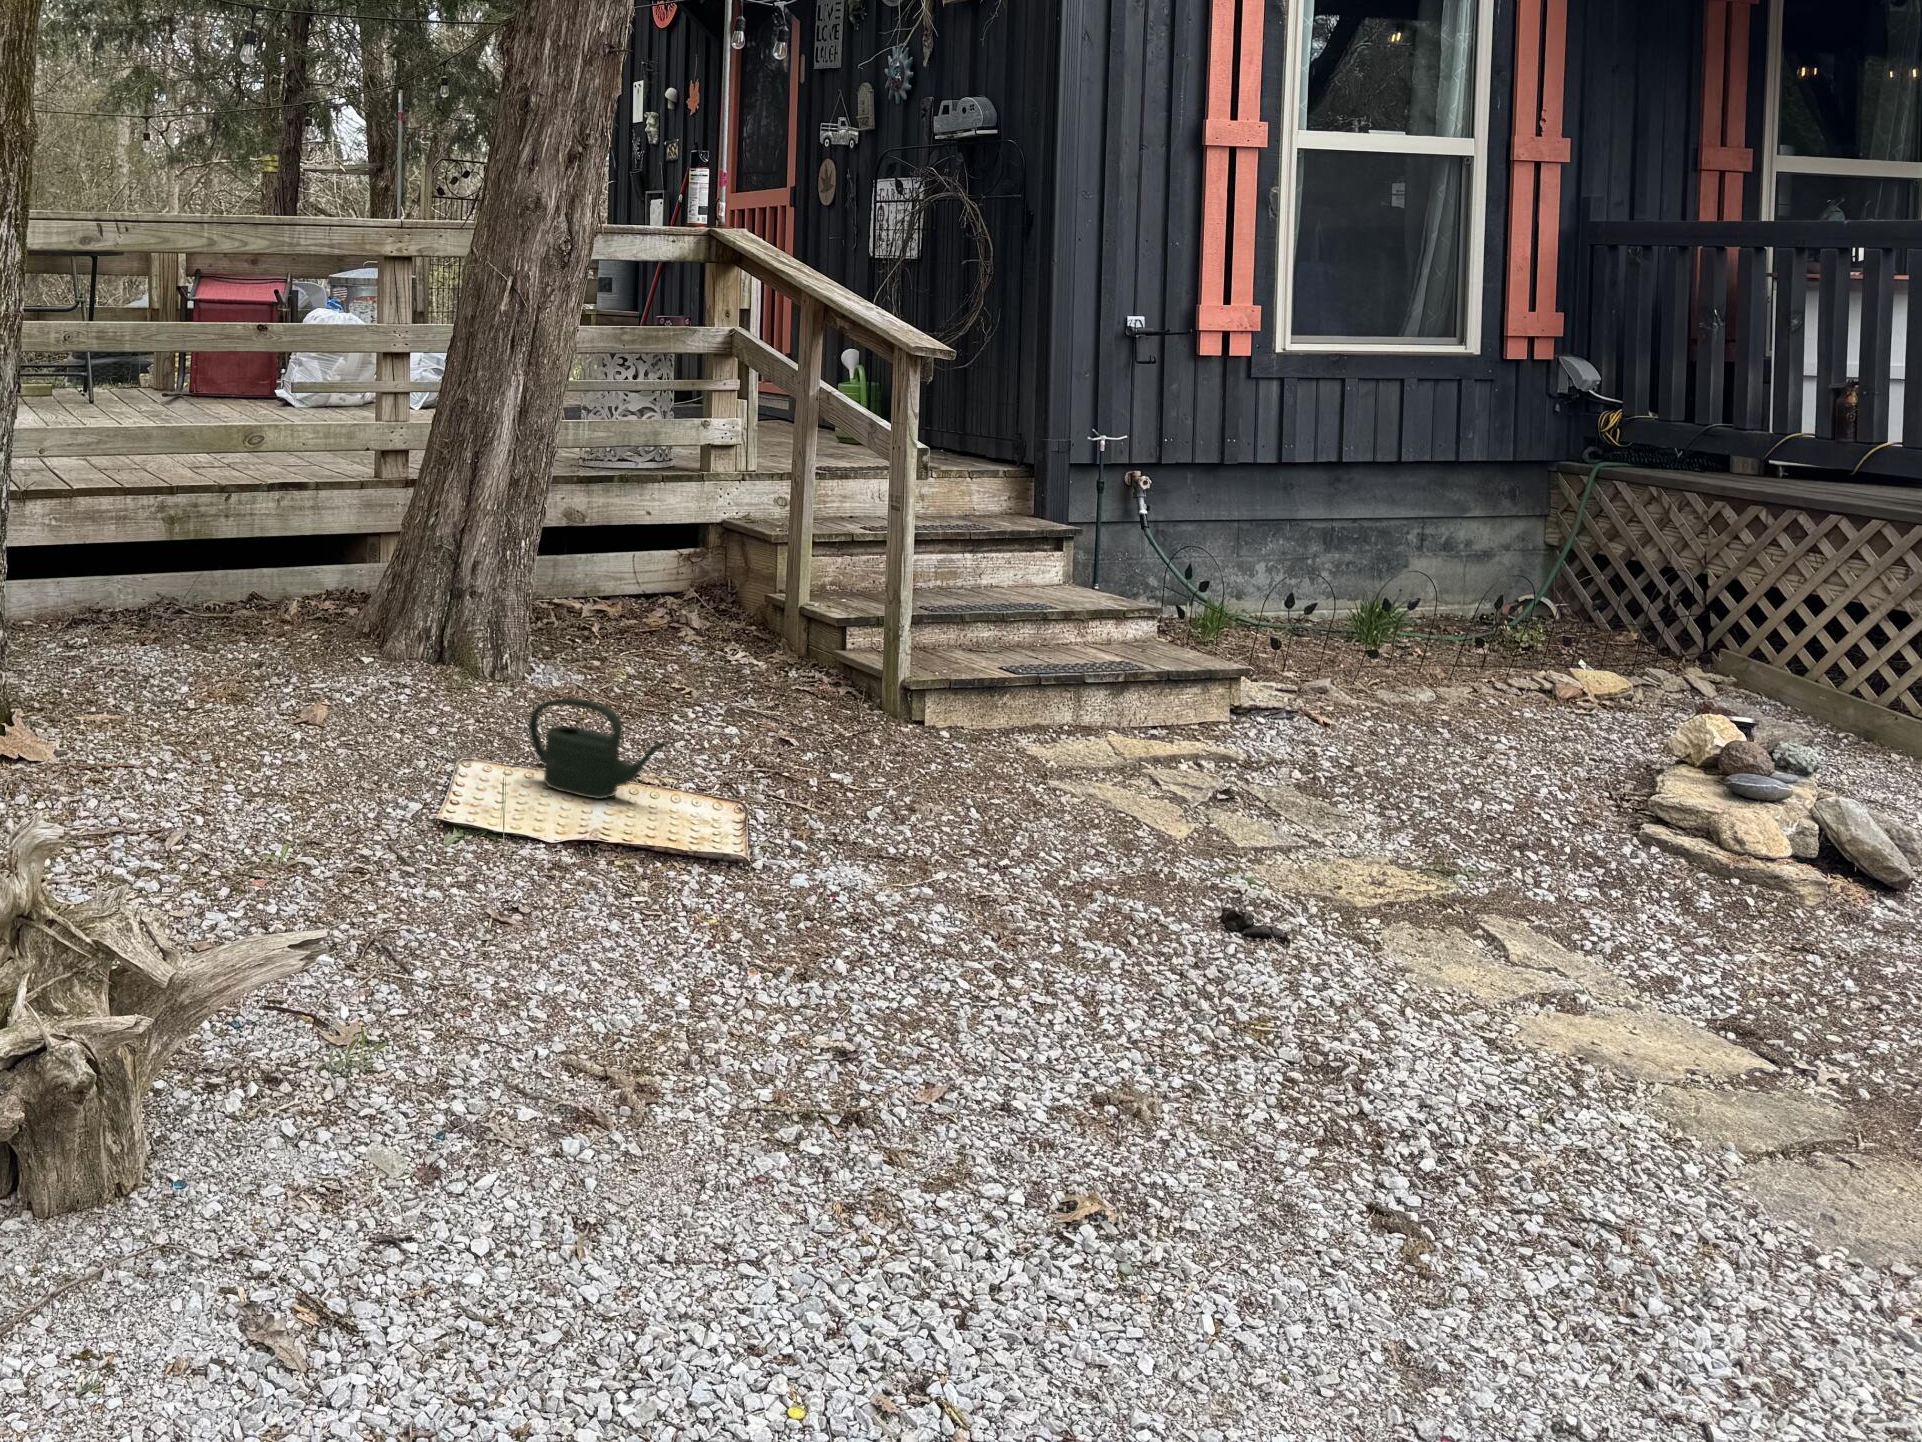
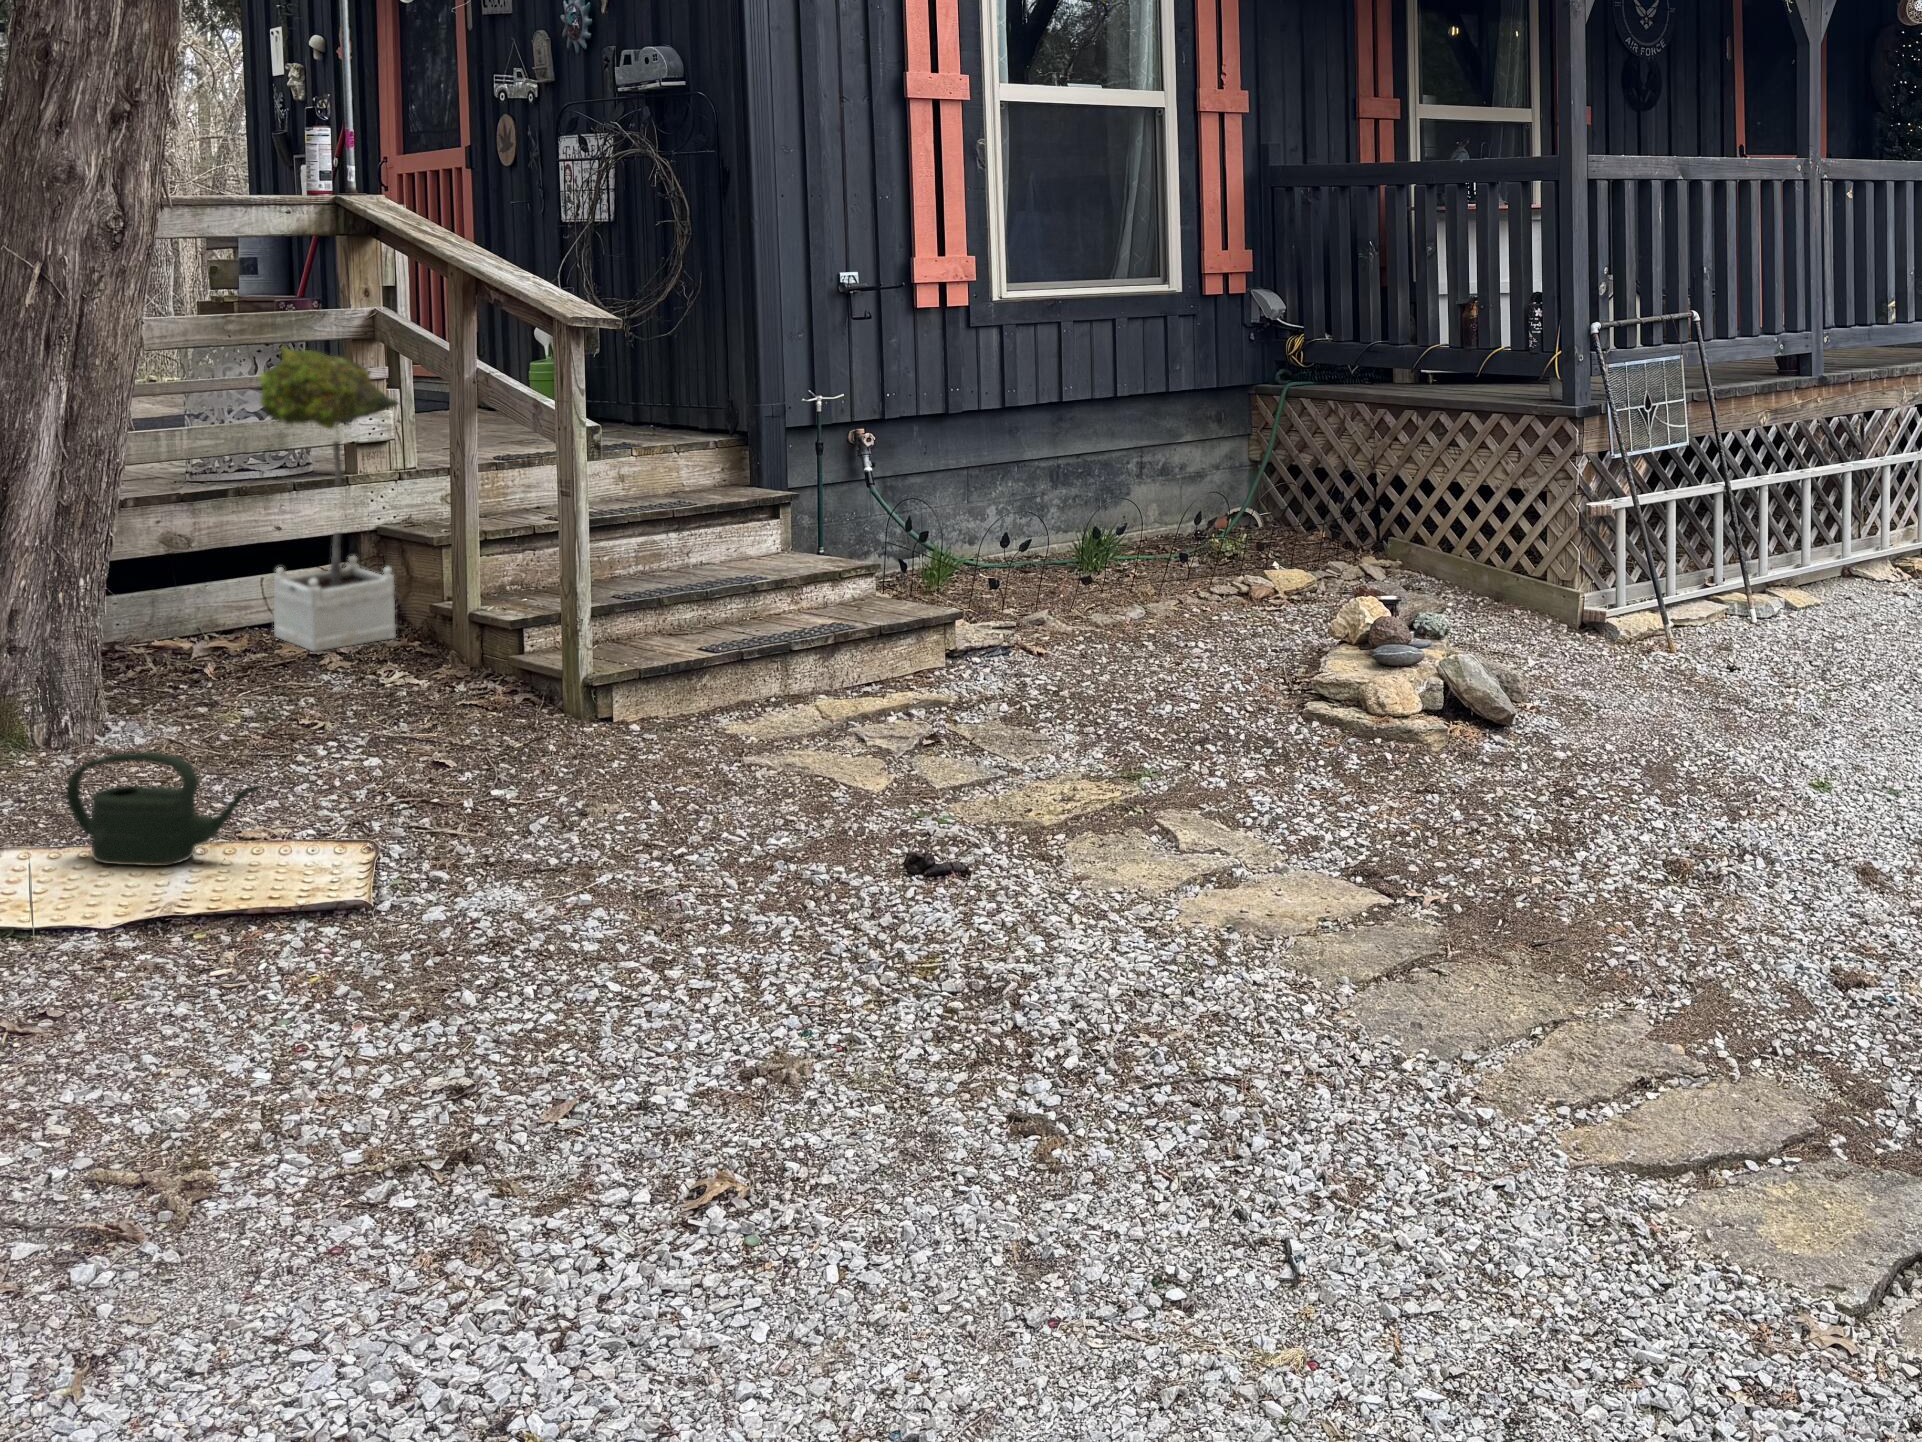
potted tree: none [641,361,746,629] -> present [260,346,398,651]

